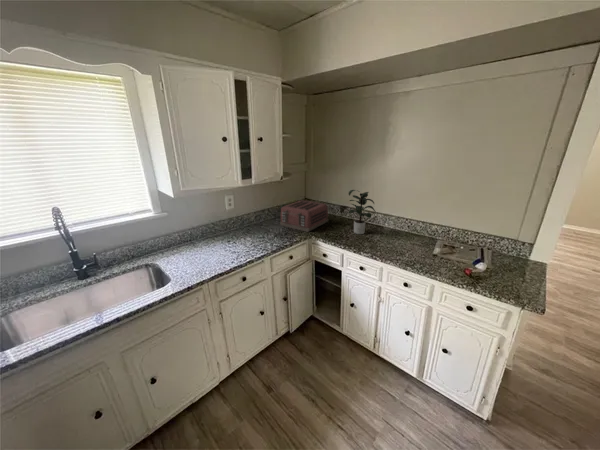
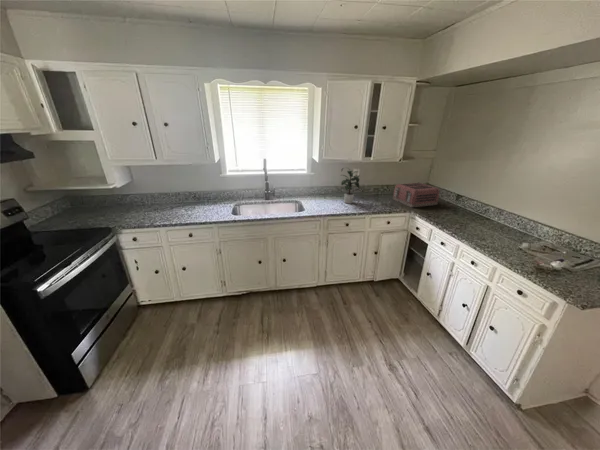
potted plant: present [349,190,376,234] -> present [341,168,359,204]

